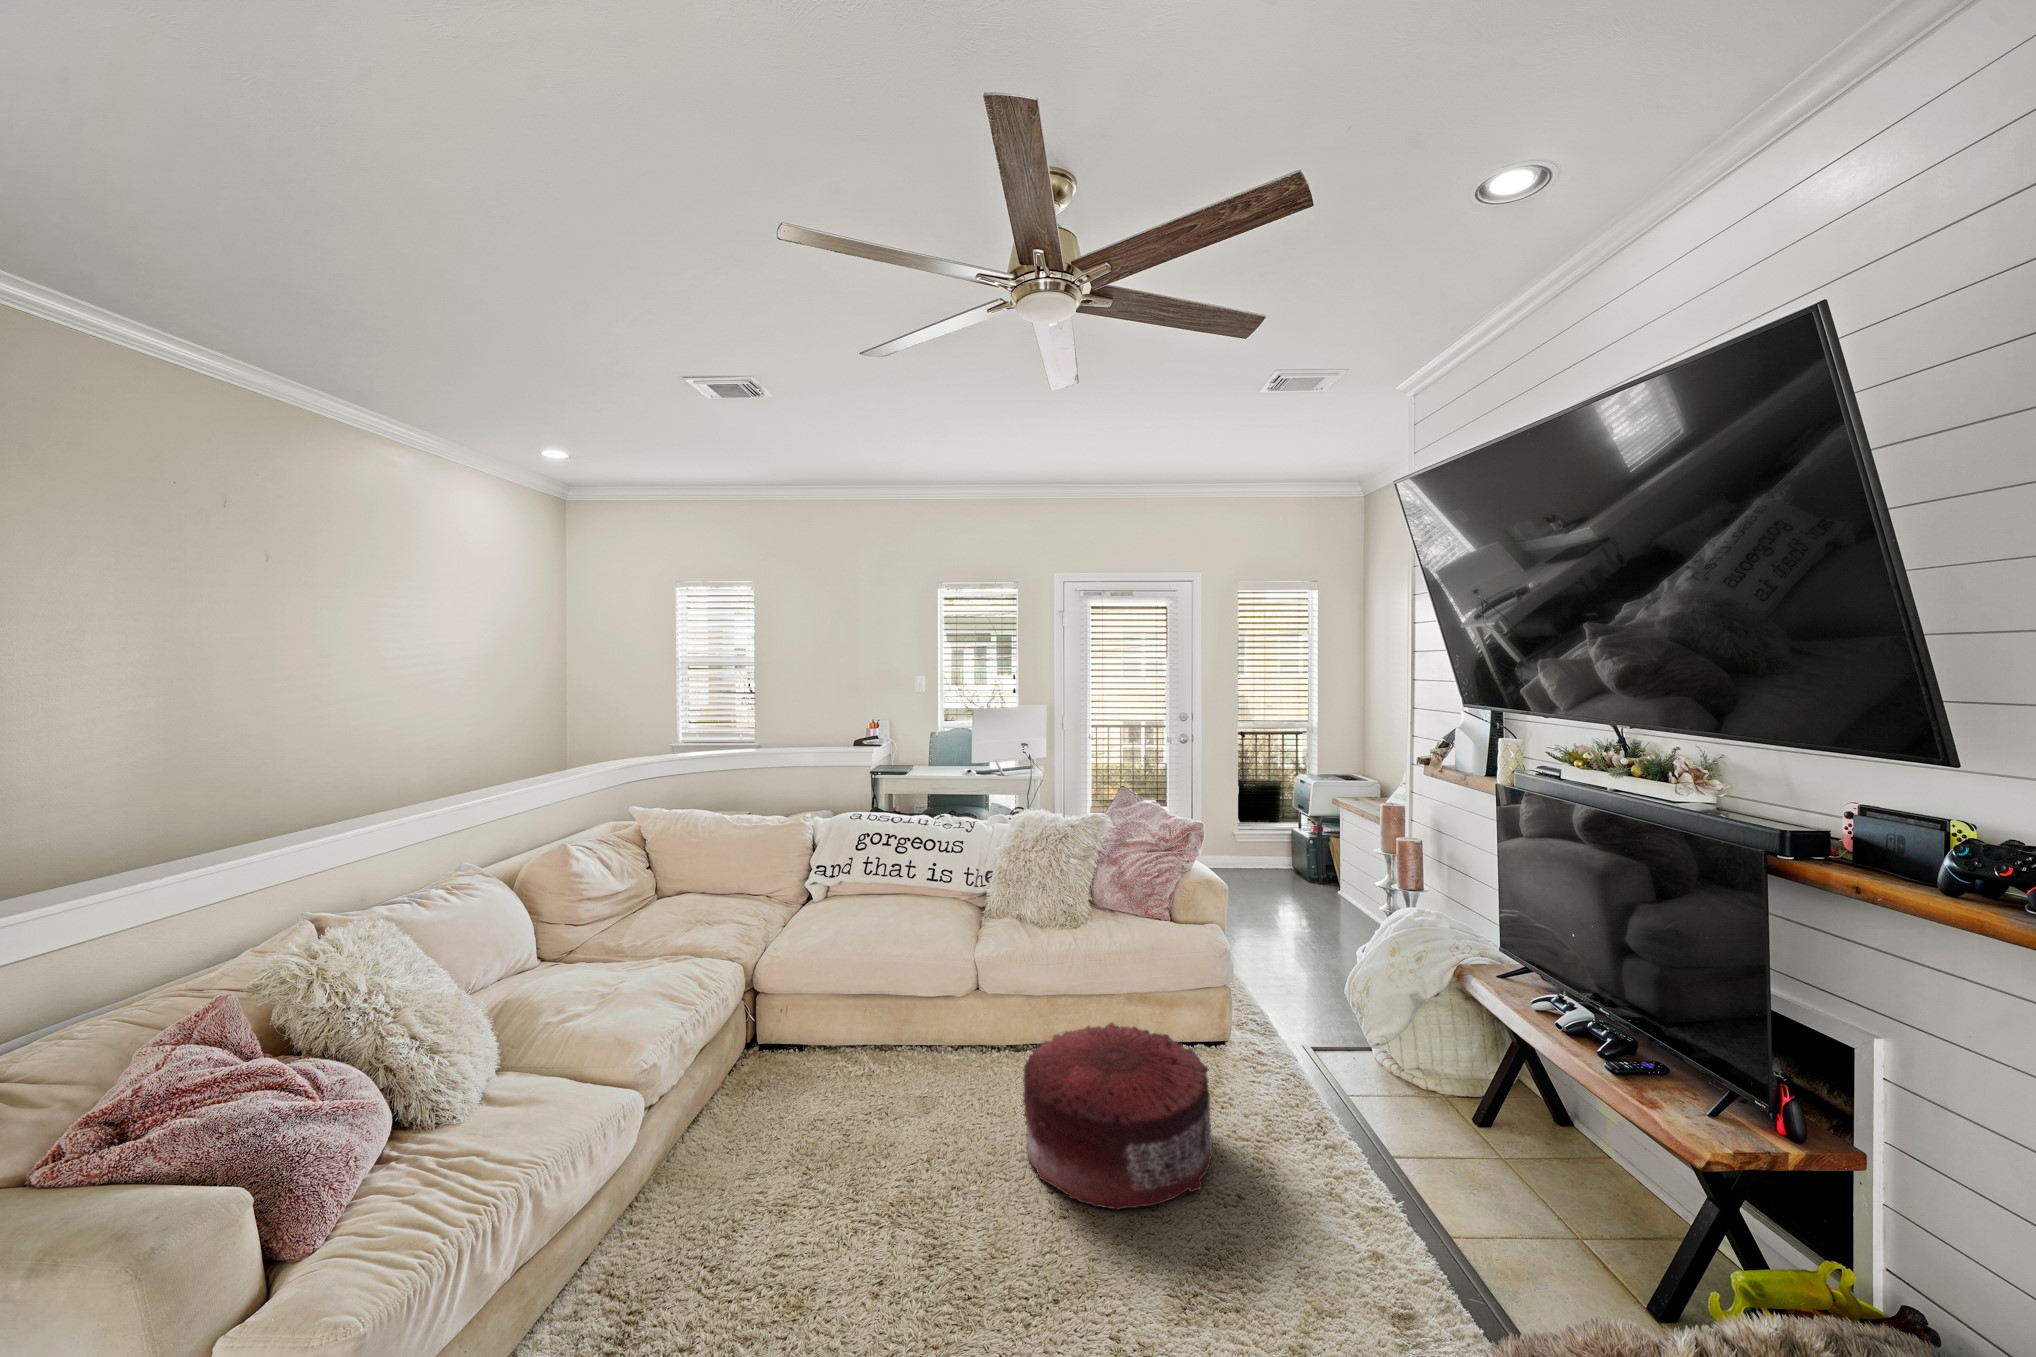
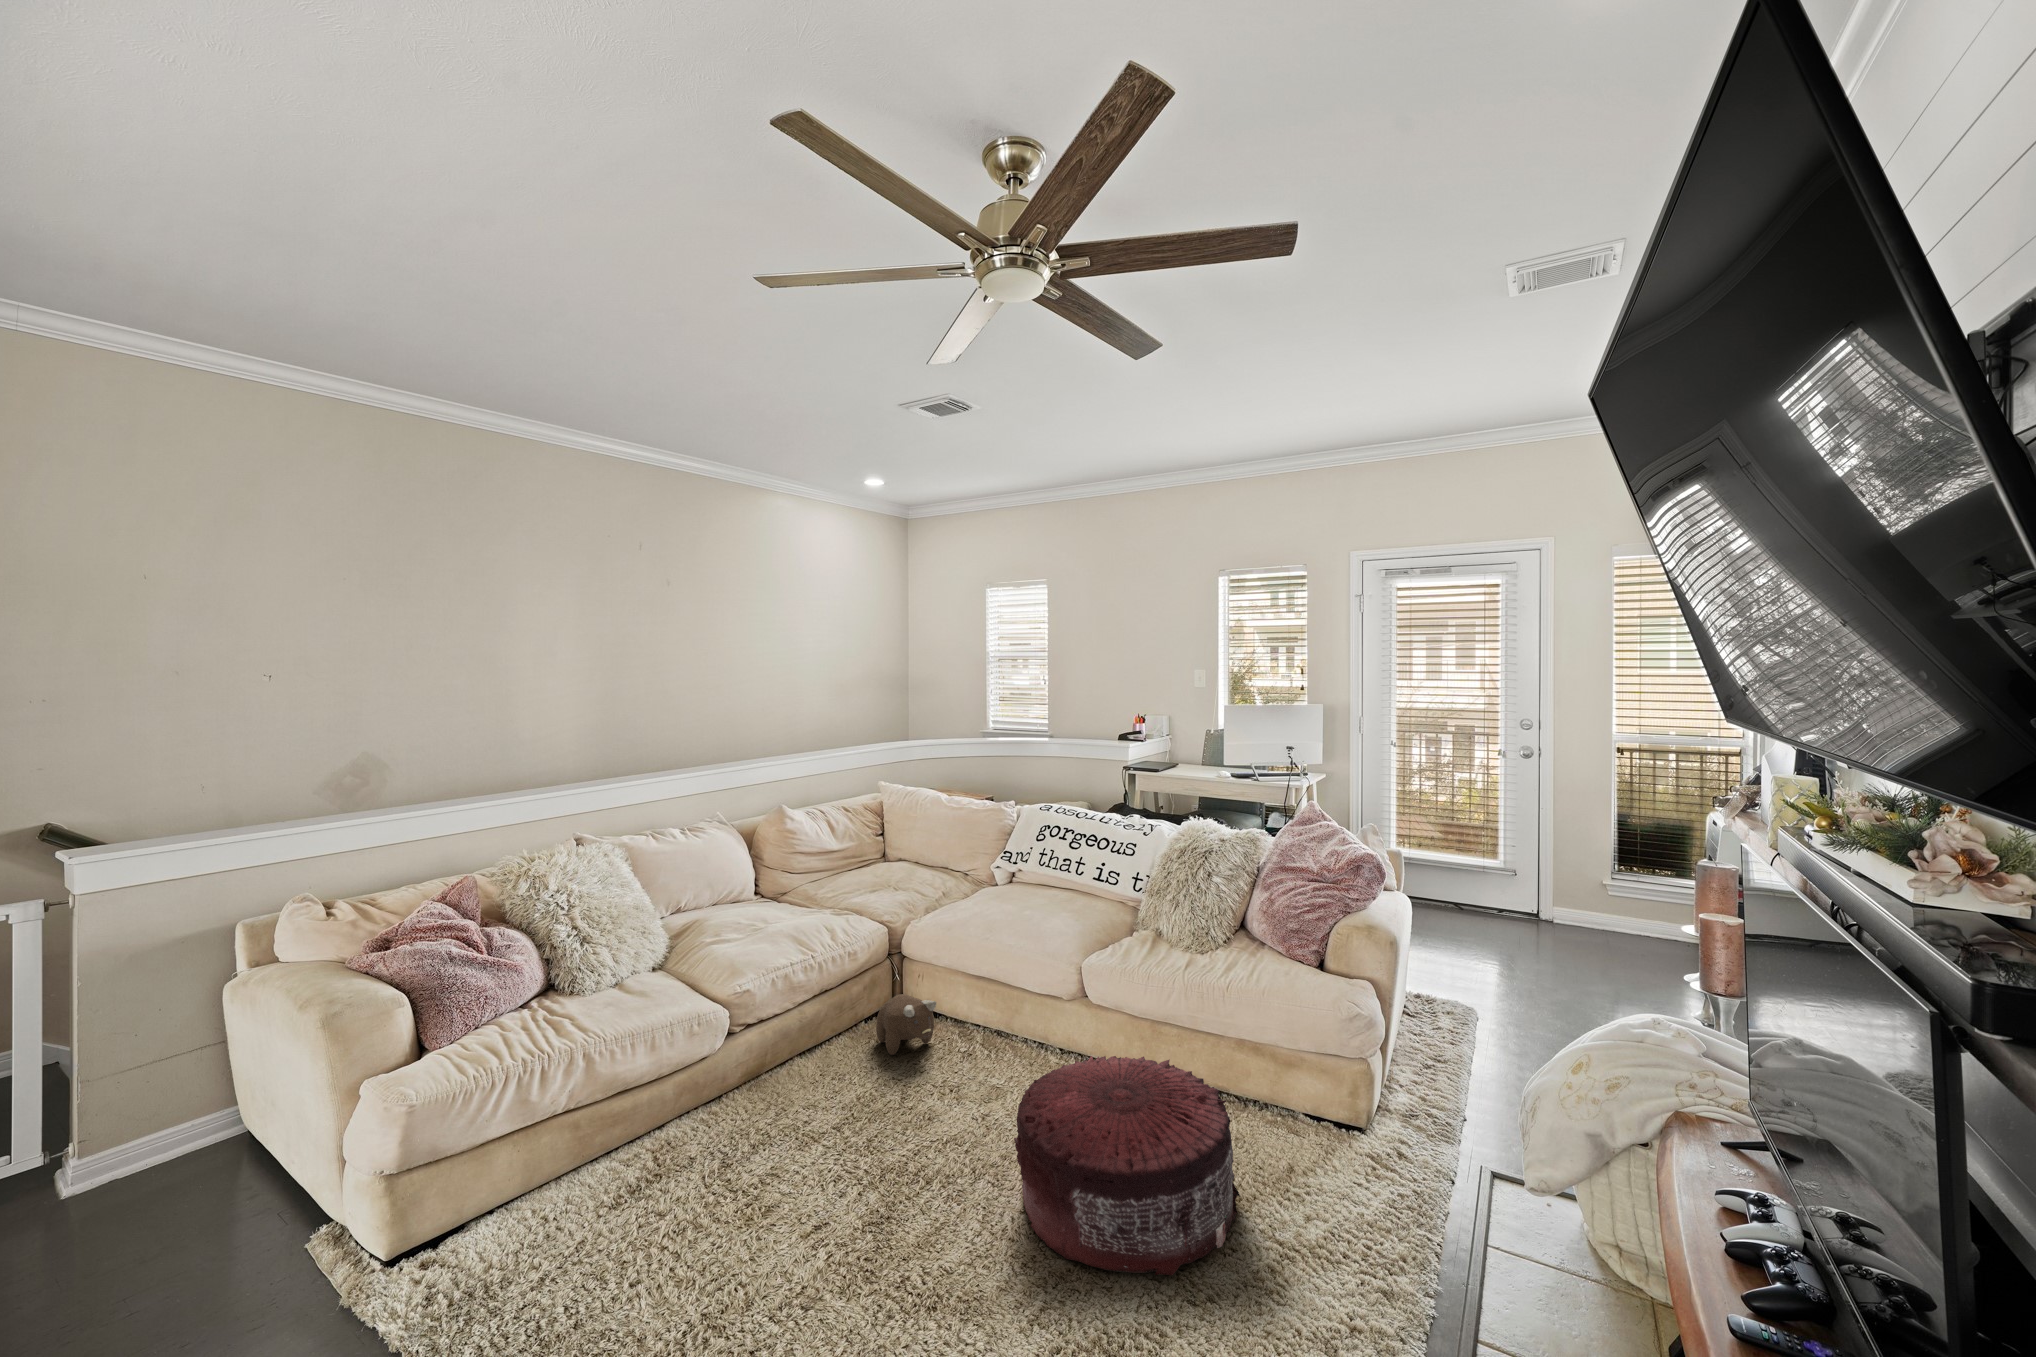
plush toy: none [761,1029,839,1098] -> present [876,994,936,1055]

